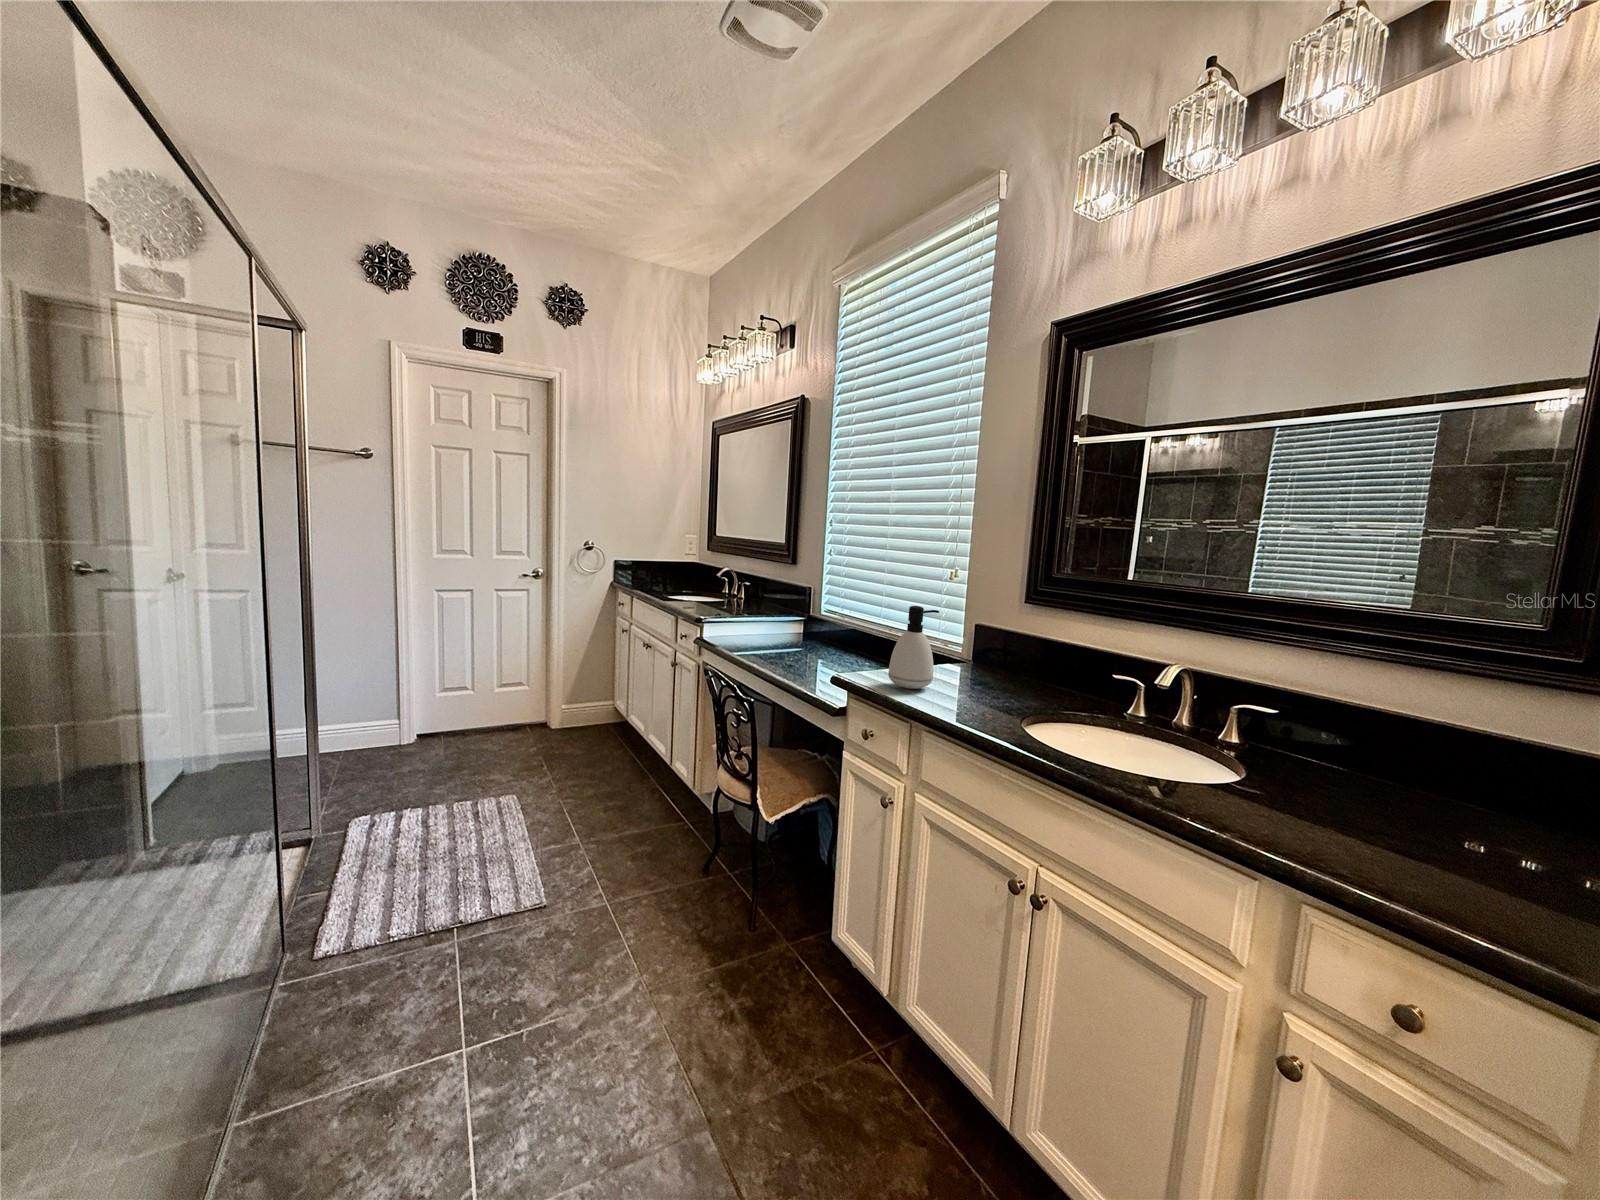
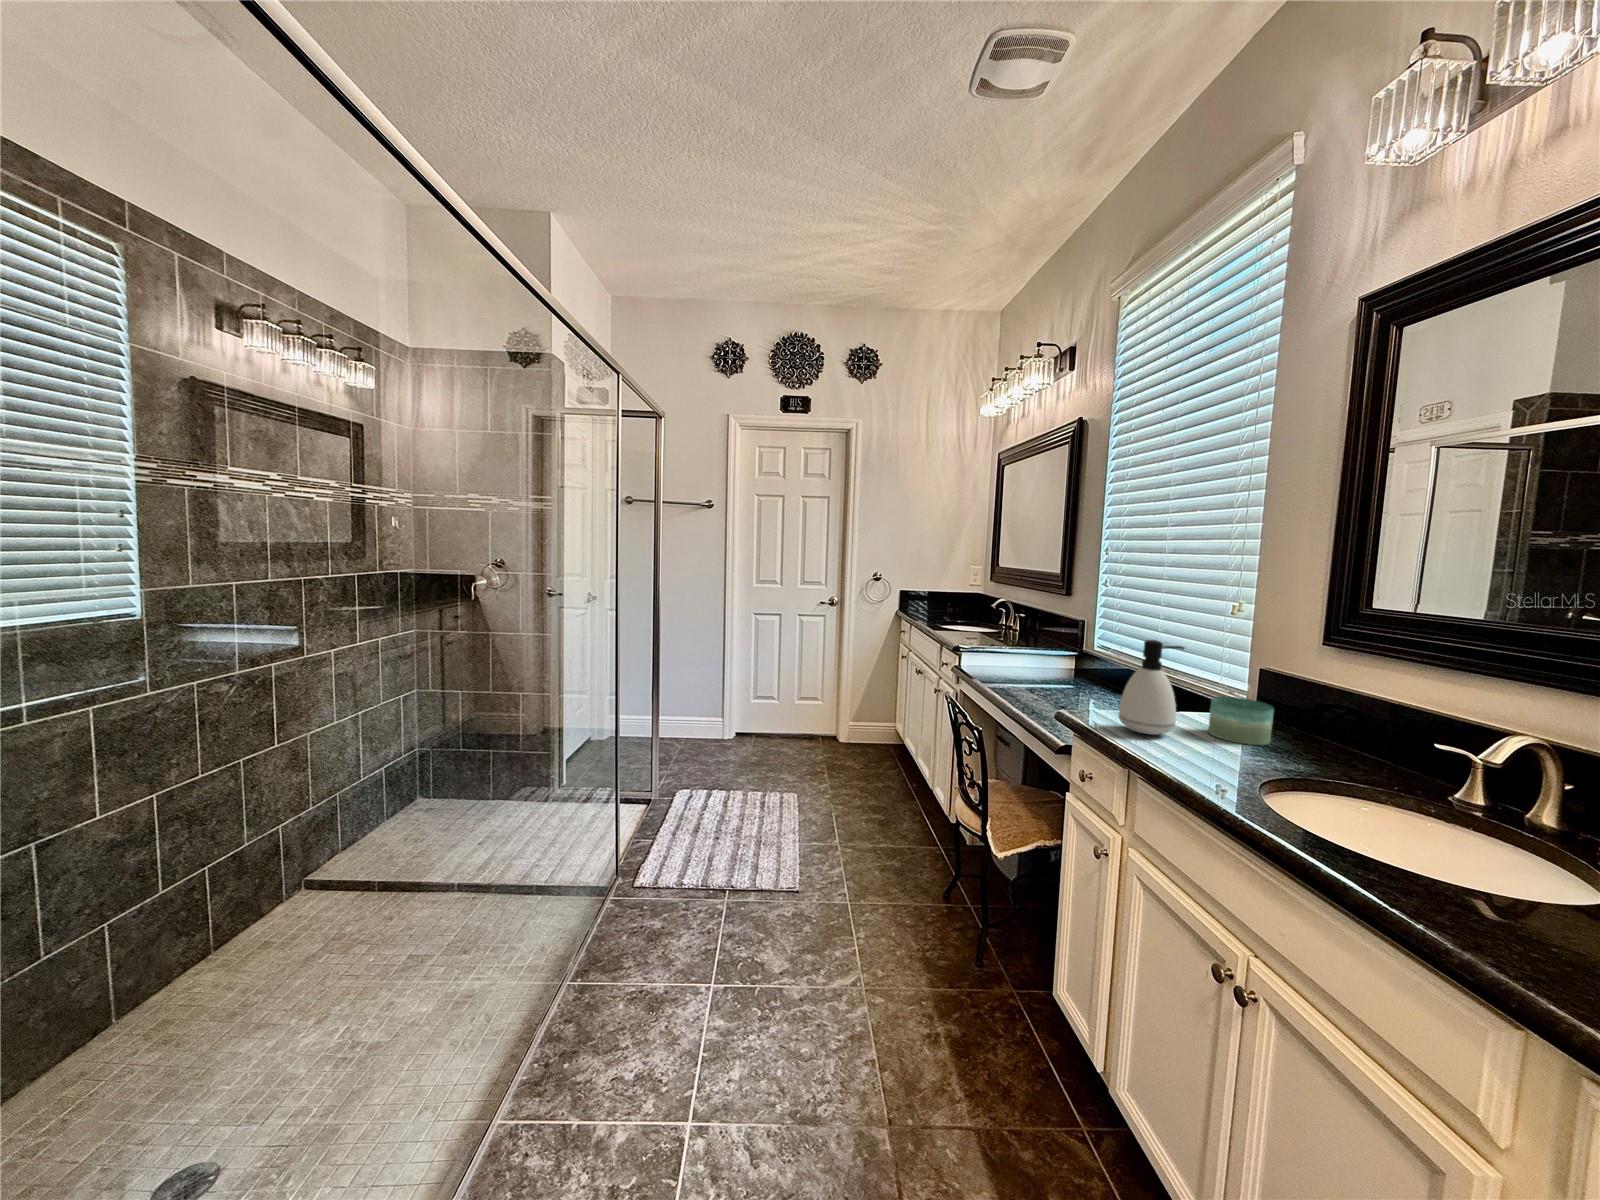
candle: none [949,649,995,688] -> present [1208,696,1274,745]

